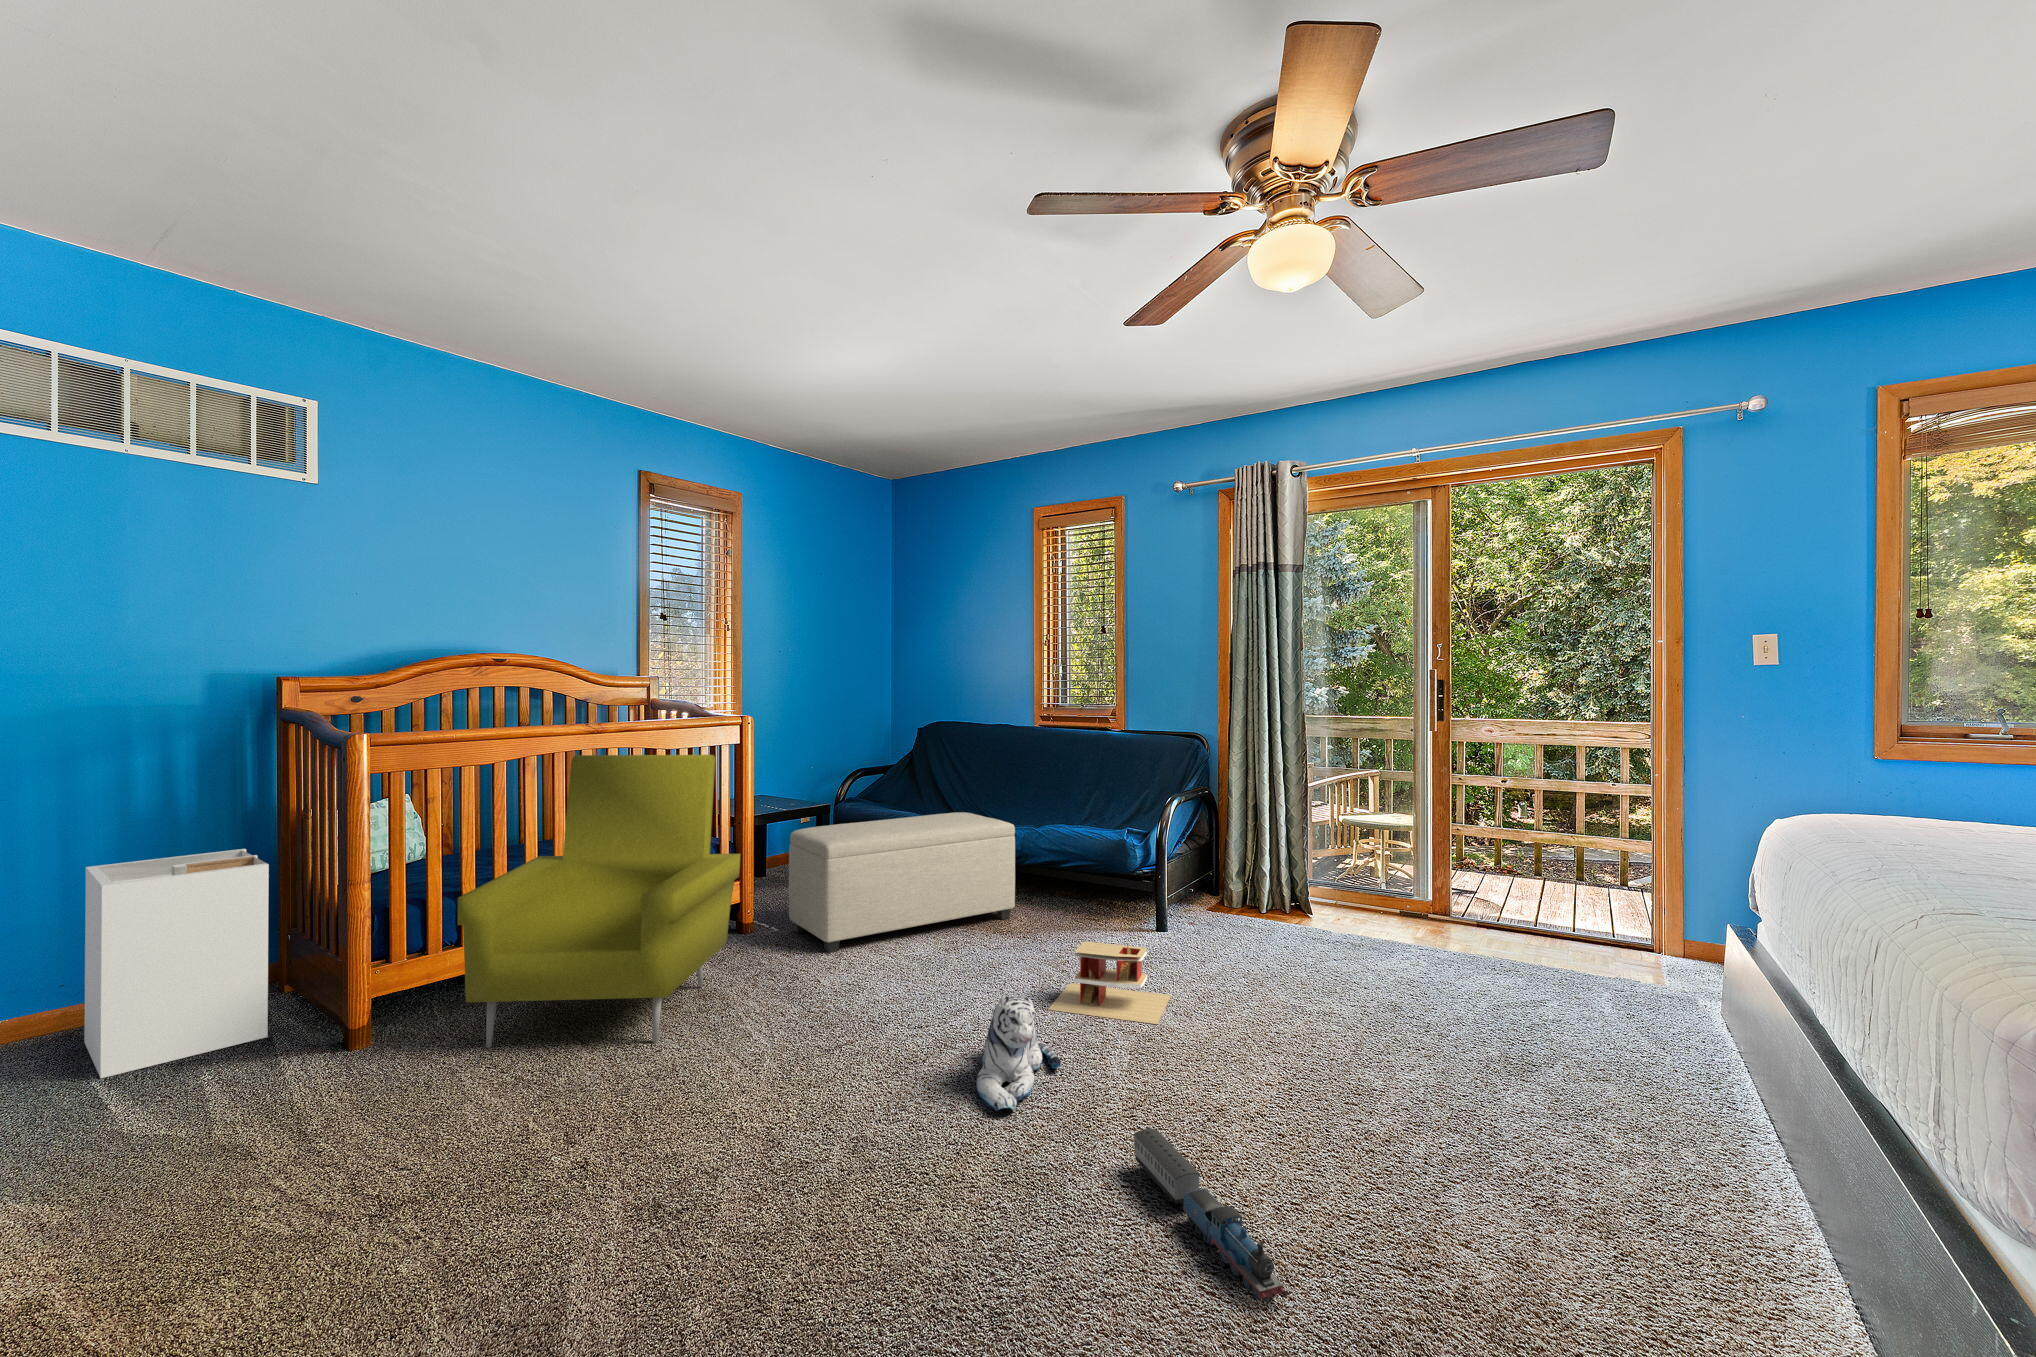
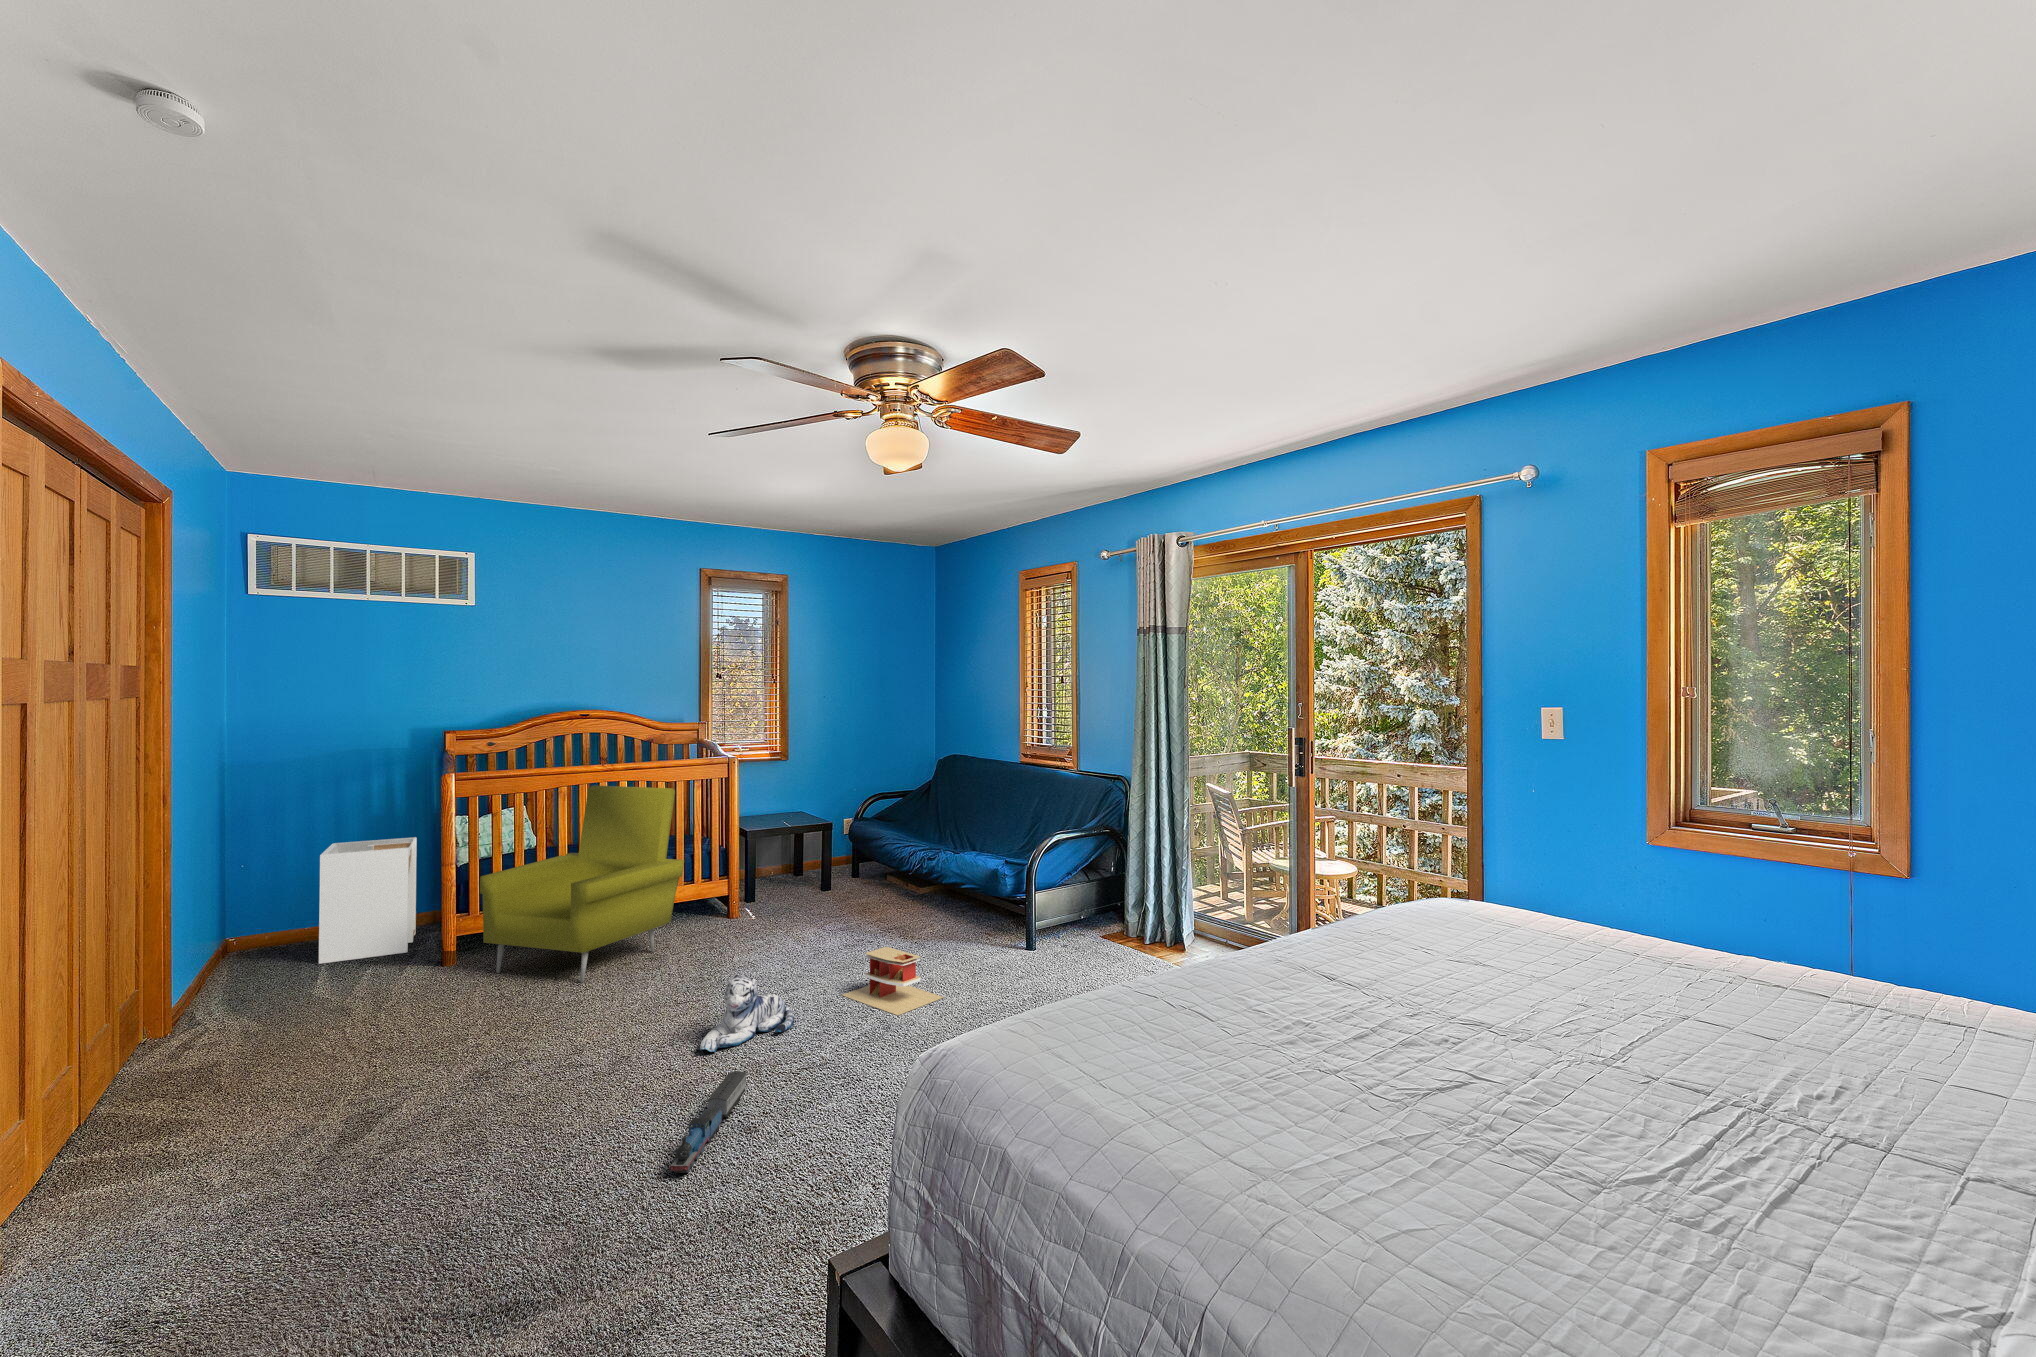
ottoman: present [789,812,1015,953] -> none [758,837,931,938]

